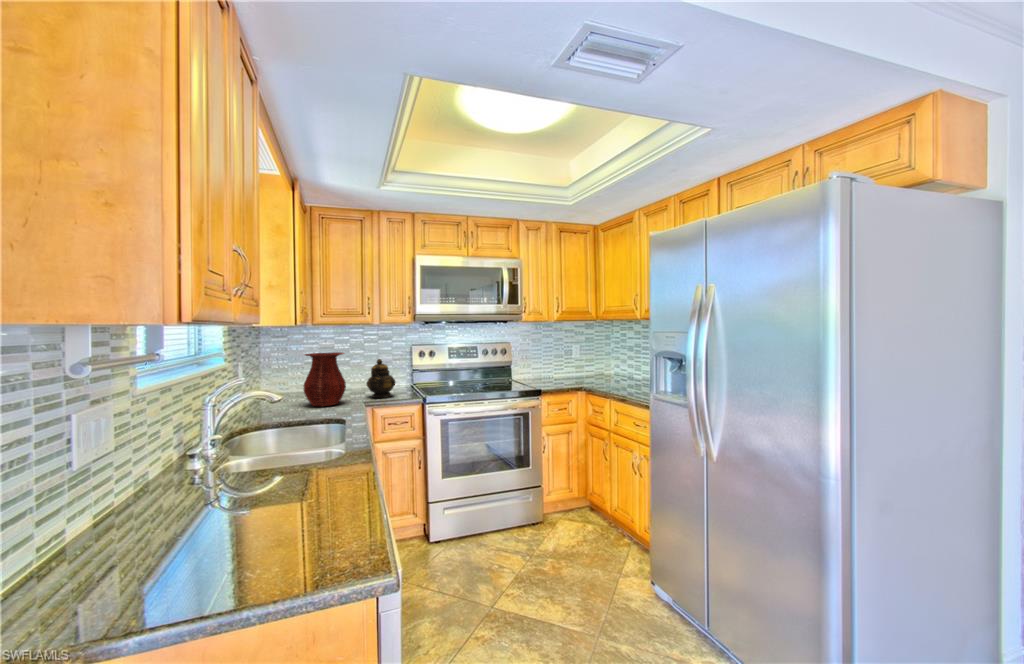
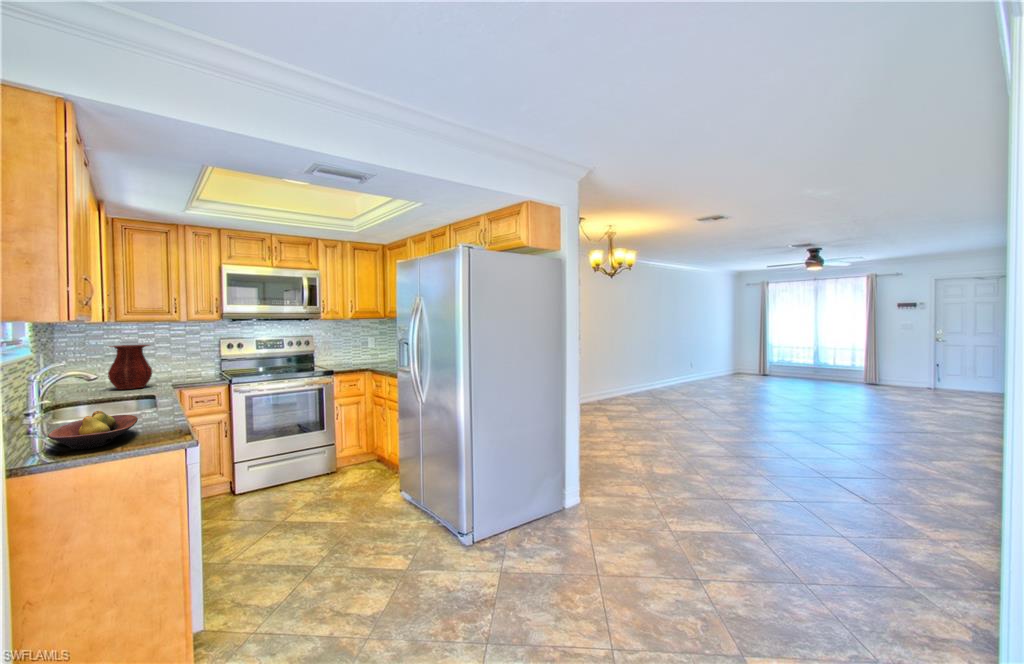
teapot: present [366,359,395,398] -> none [173,350,203,382]
fruit bowl: none [172,481,316,574] -> present [48,411,138,449]

